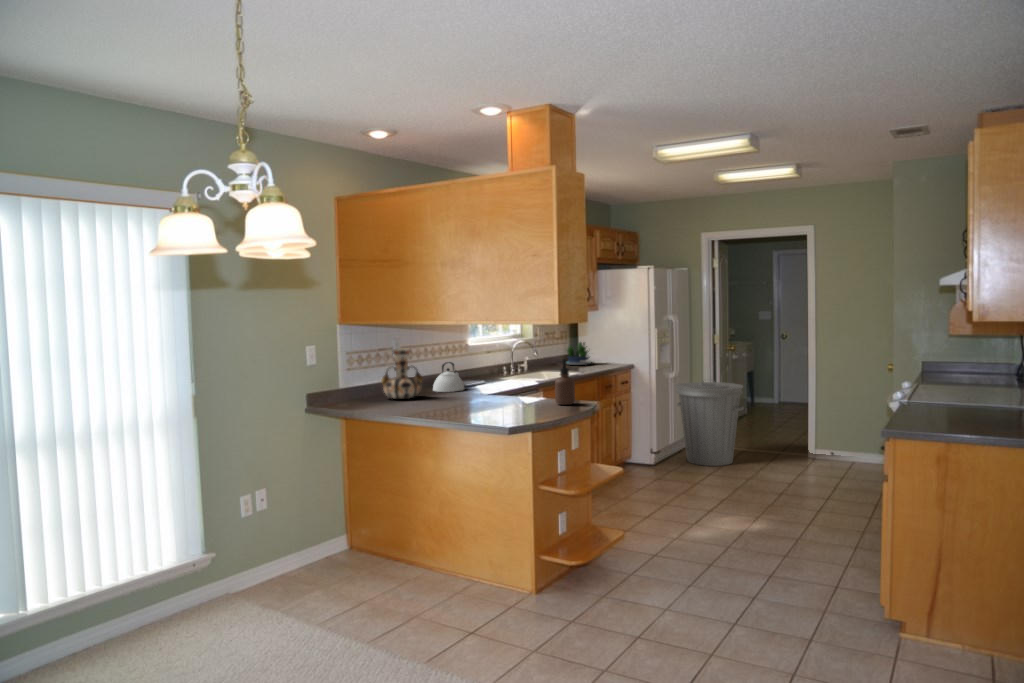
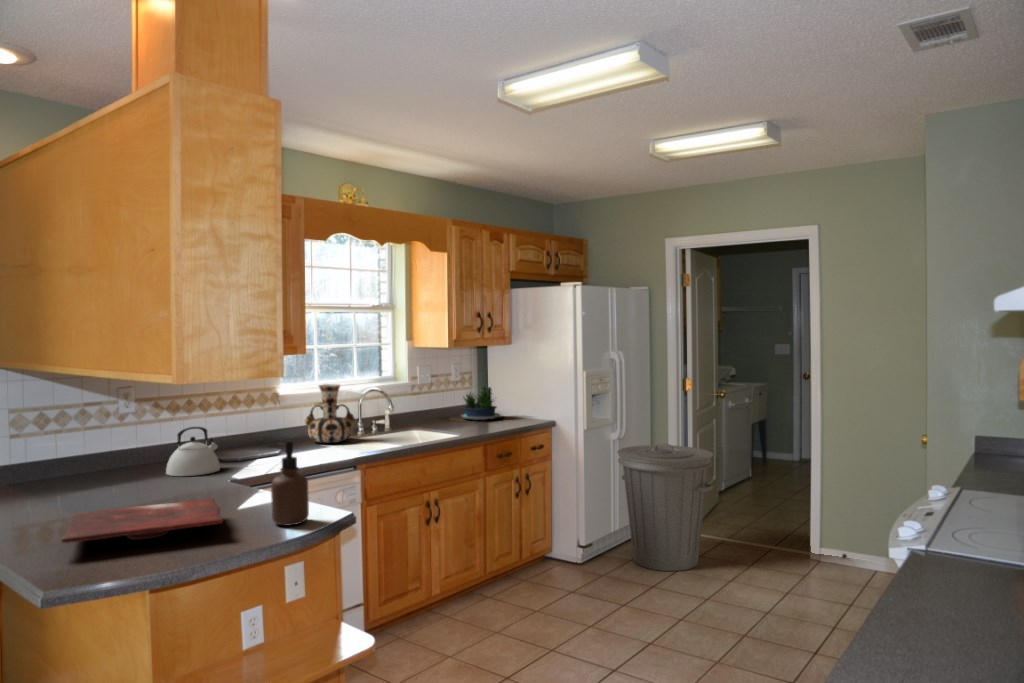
vase: present [381,349,423,399] -> present [305,384,355,443]
cutting board: none [453,394,543,411] -> present [62,499,223,543]

